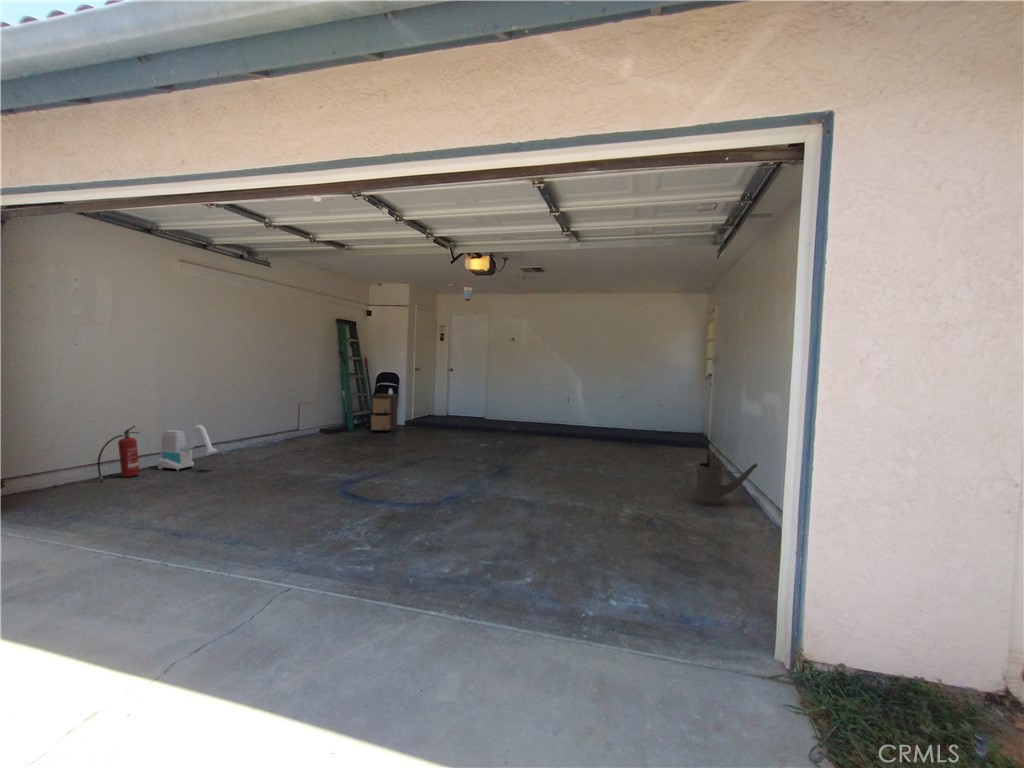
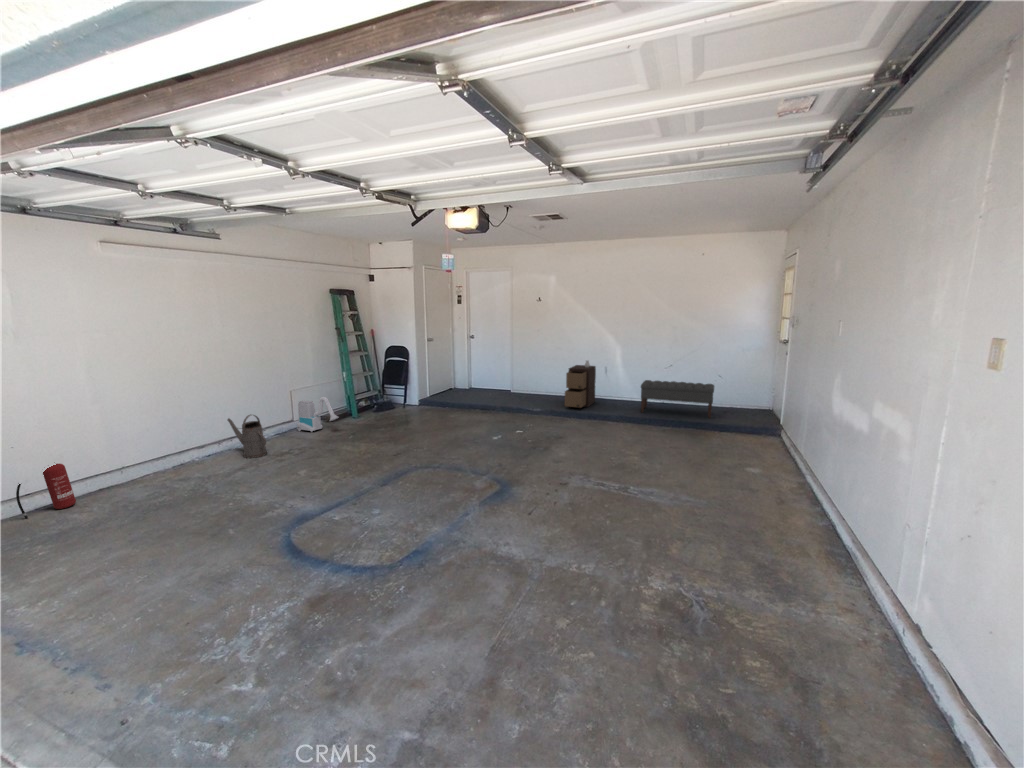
storage cabinet: present [371,389,398,431] -> present [565,361,596,408]
bench: none [597,408,655,438] -> present [641,380,714,418]
vacuum cleaner: present [158,425,218,470] -> present [297,397,339,432]
watering can: present [687,451,757,506] -> present [228,414,267,458]

